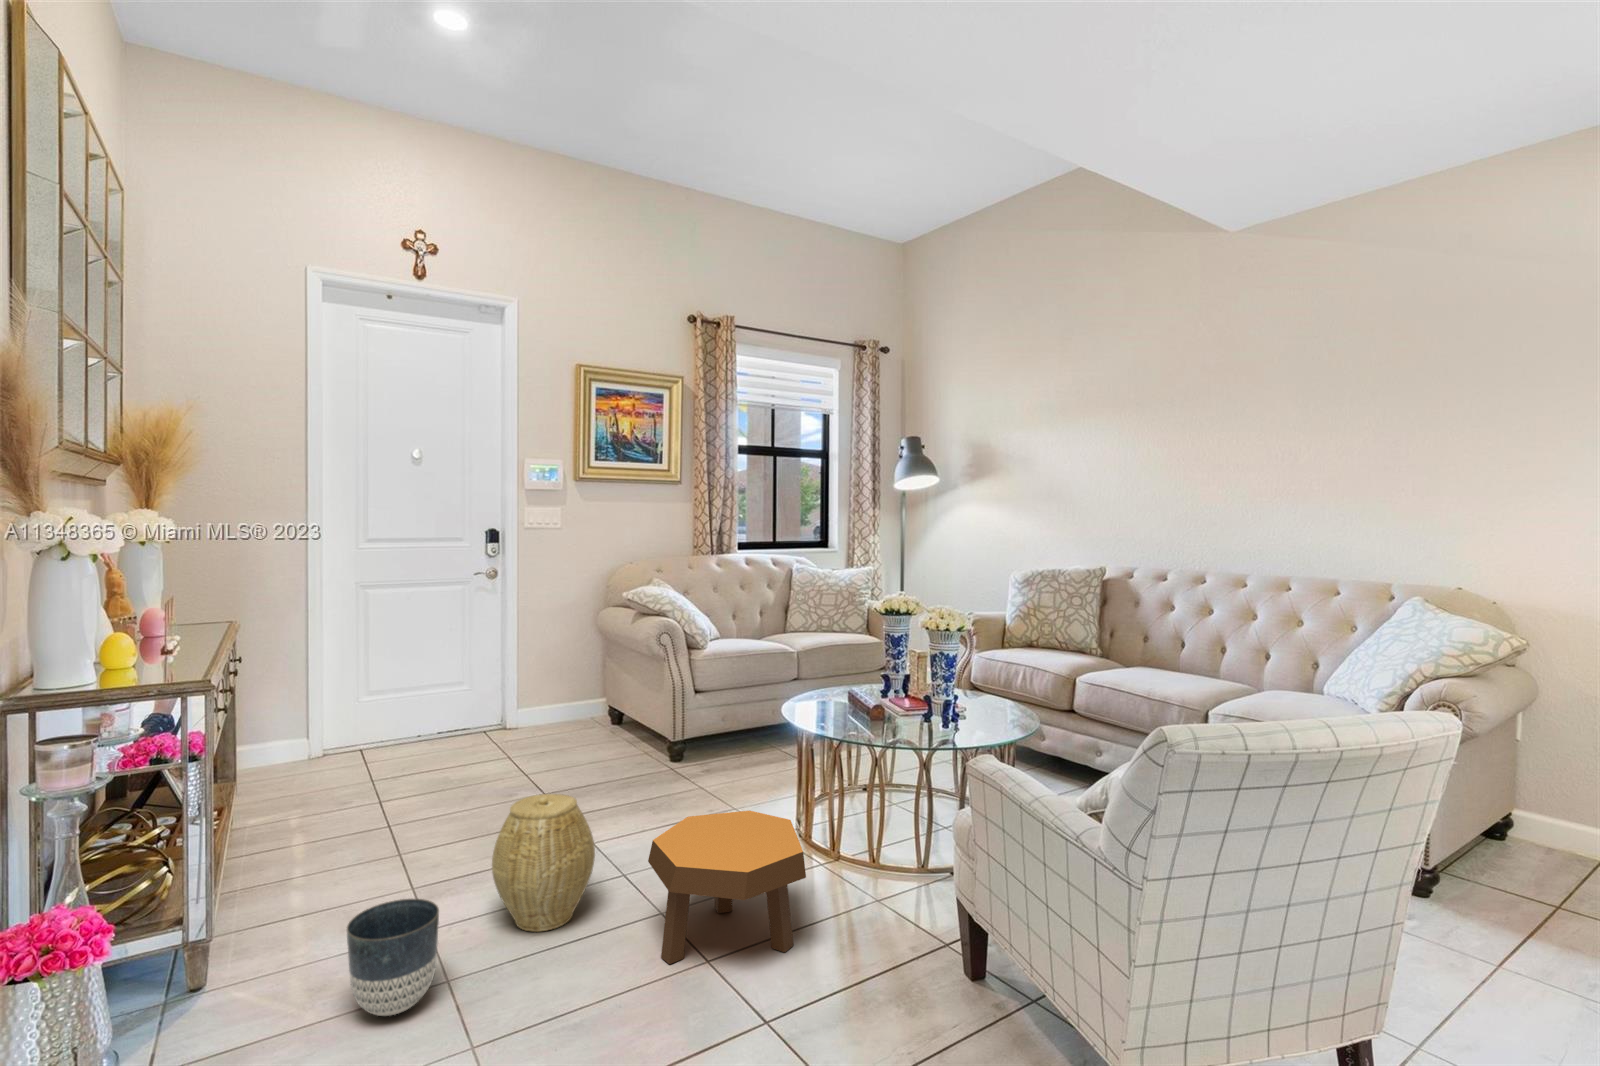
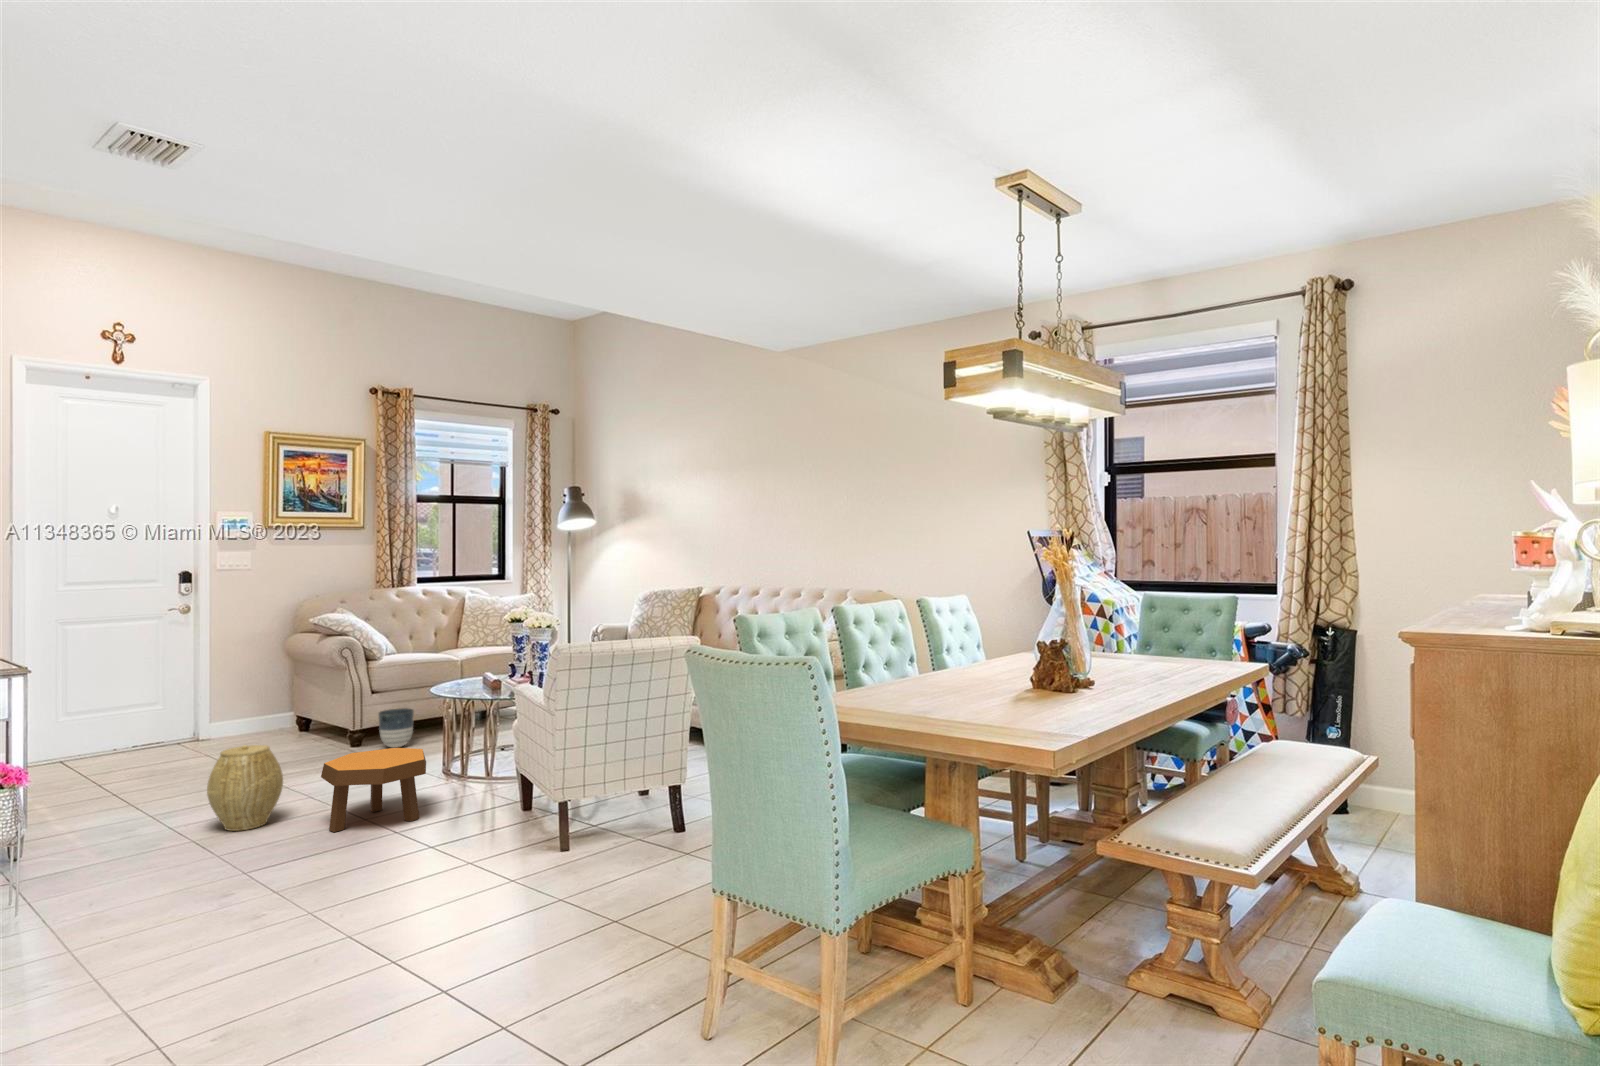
planter: present [347,899,439,1016] -> present [378,708,414,748]

